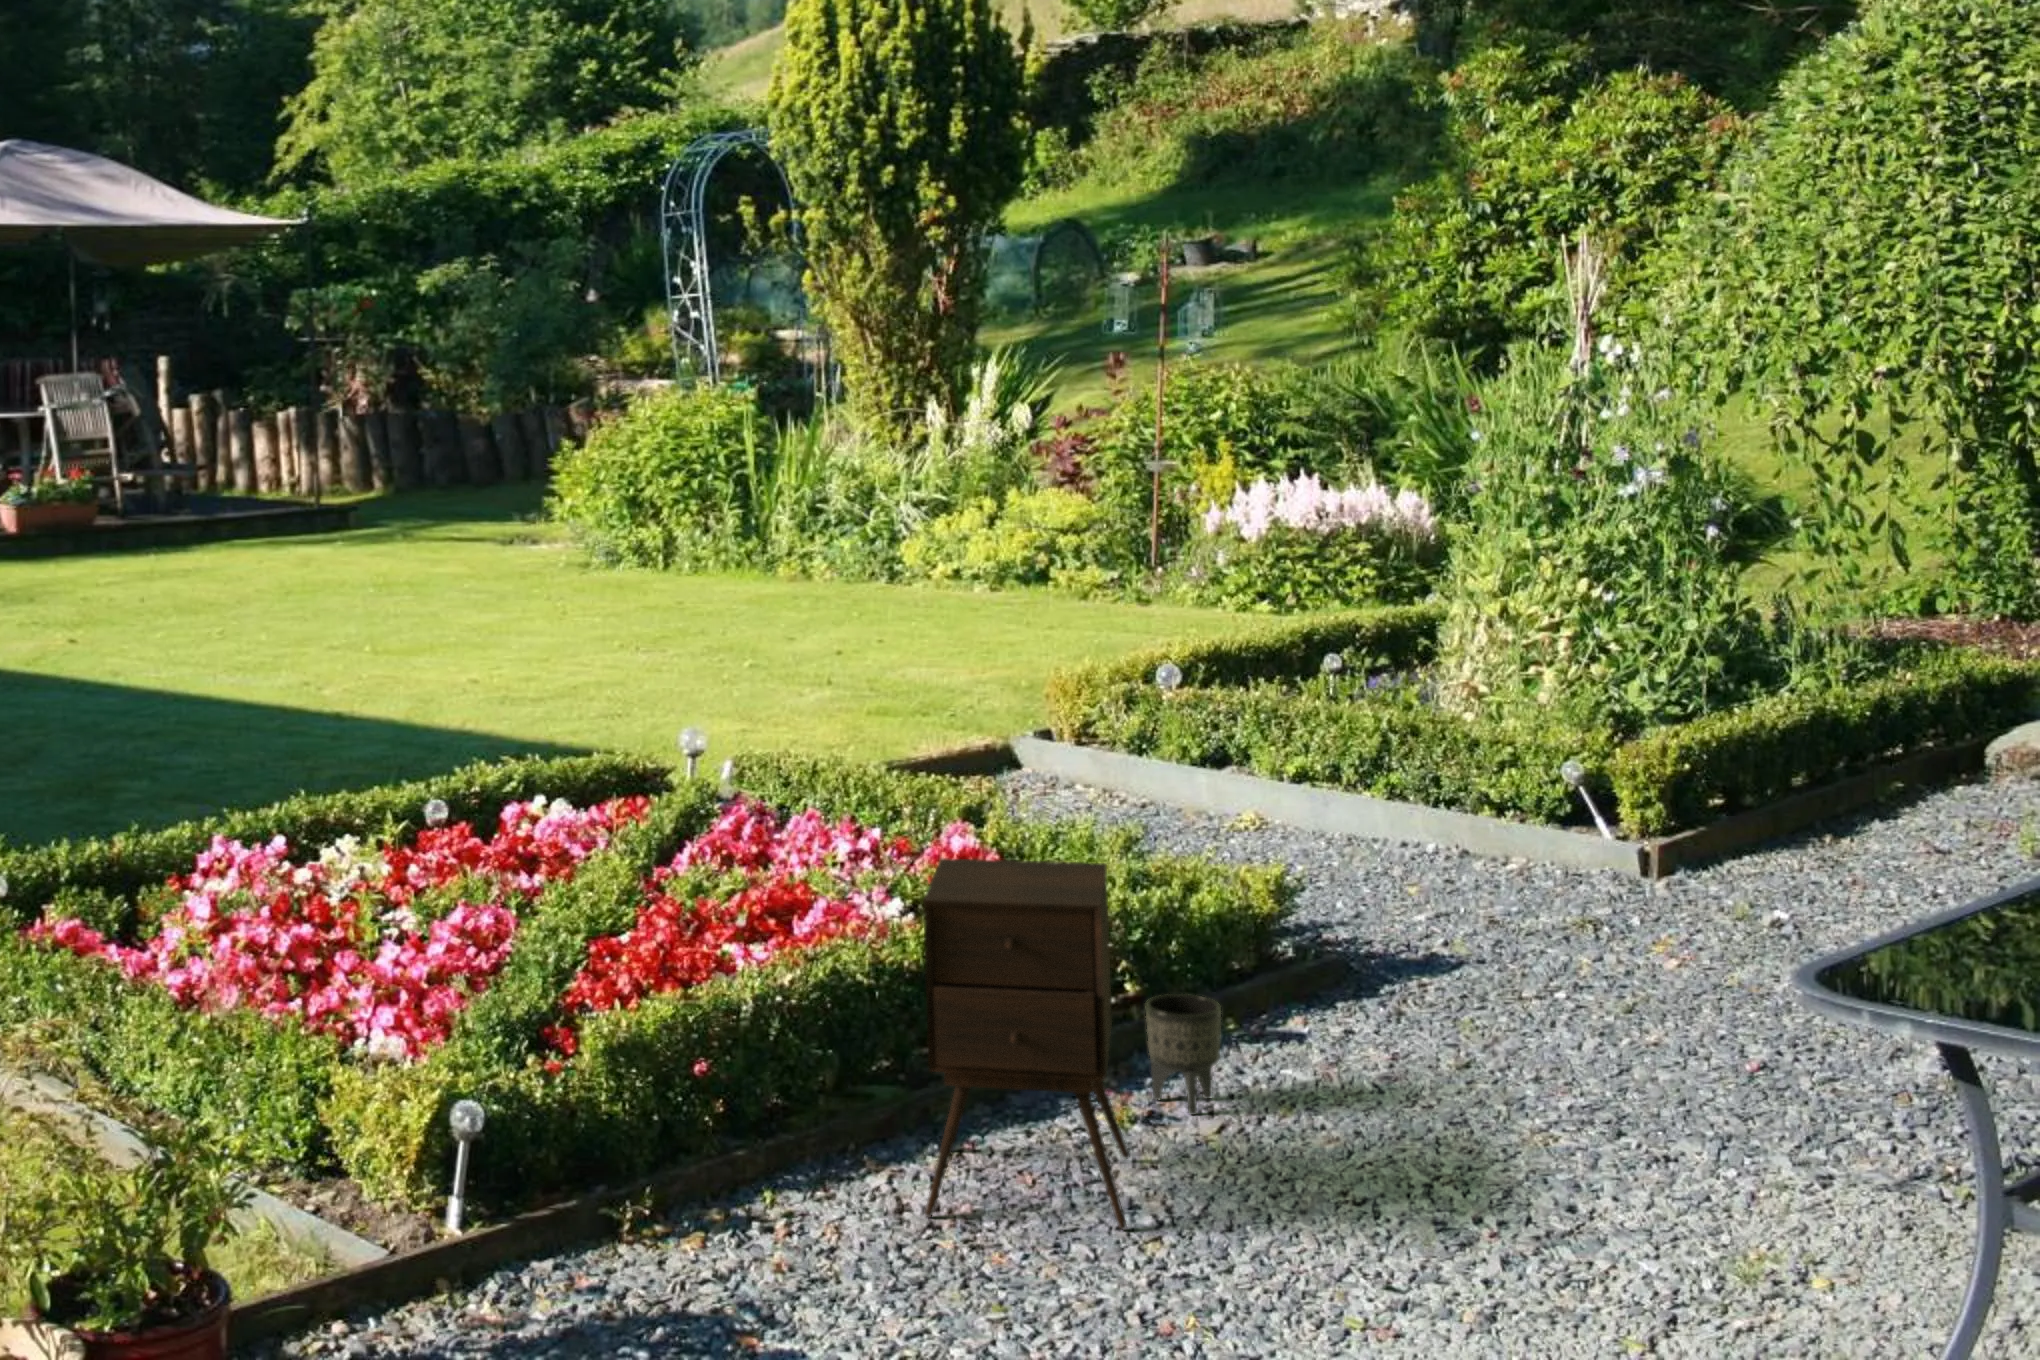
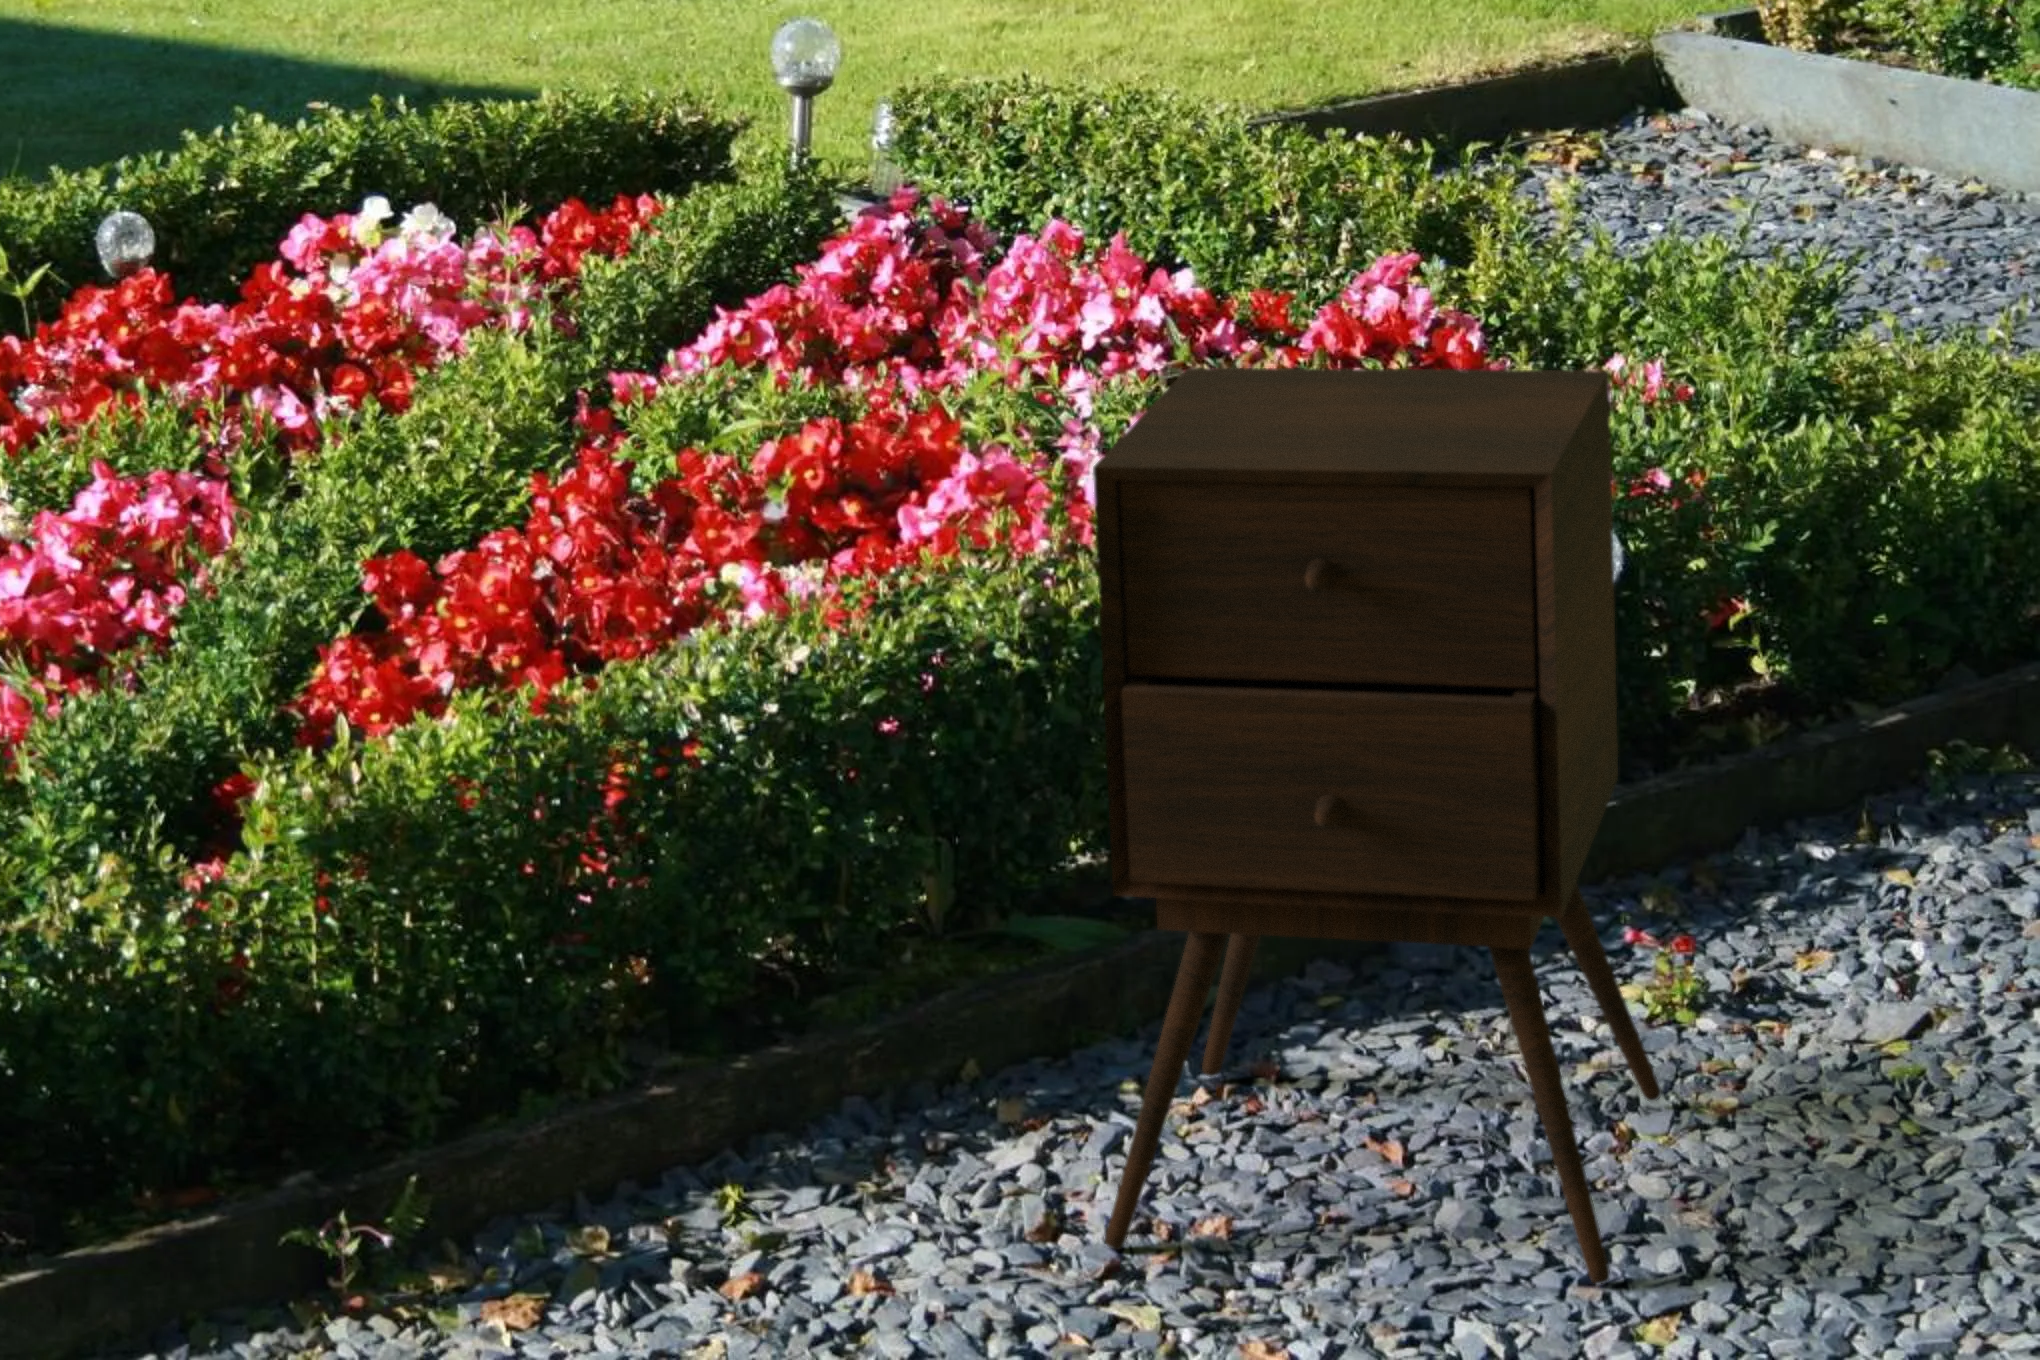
planter: present [1146,994,1221,1115] -> none [1741,699,1931,989]

